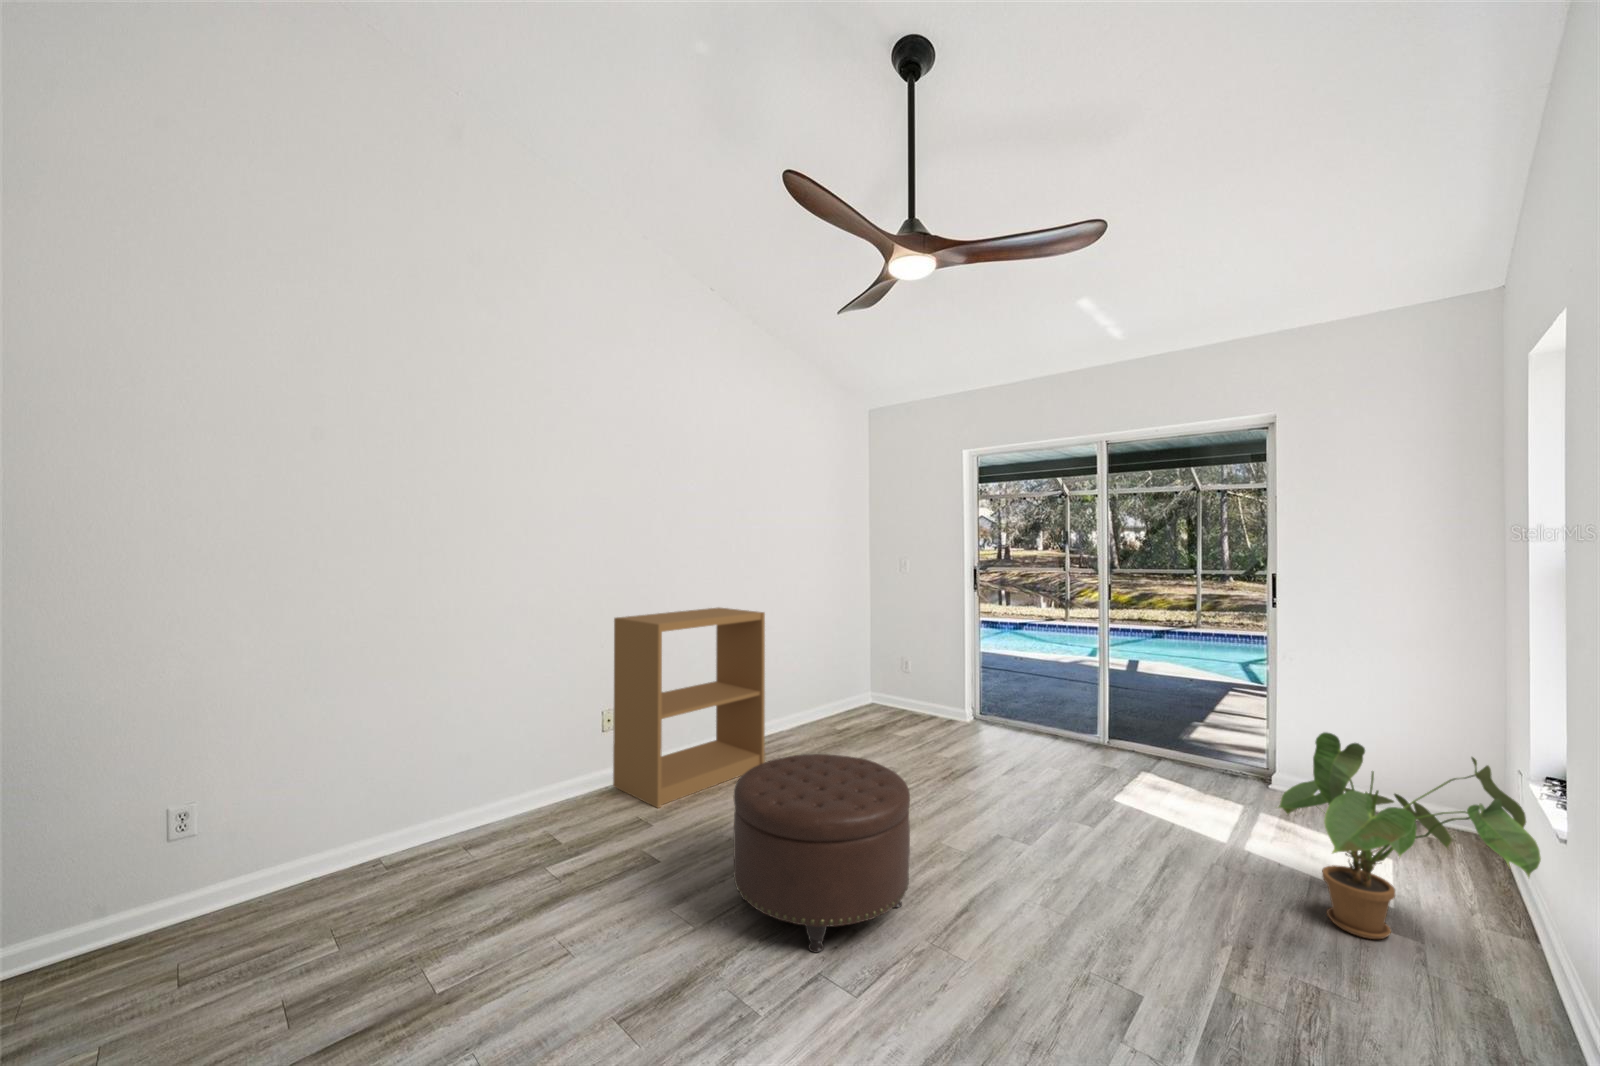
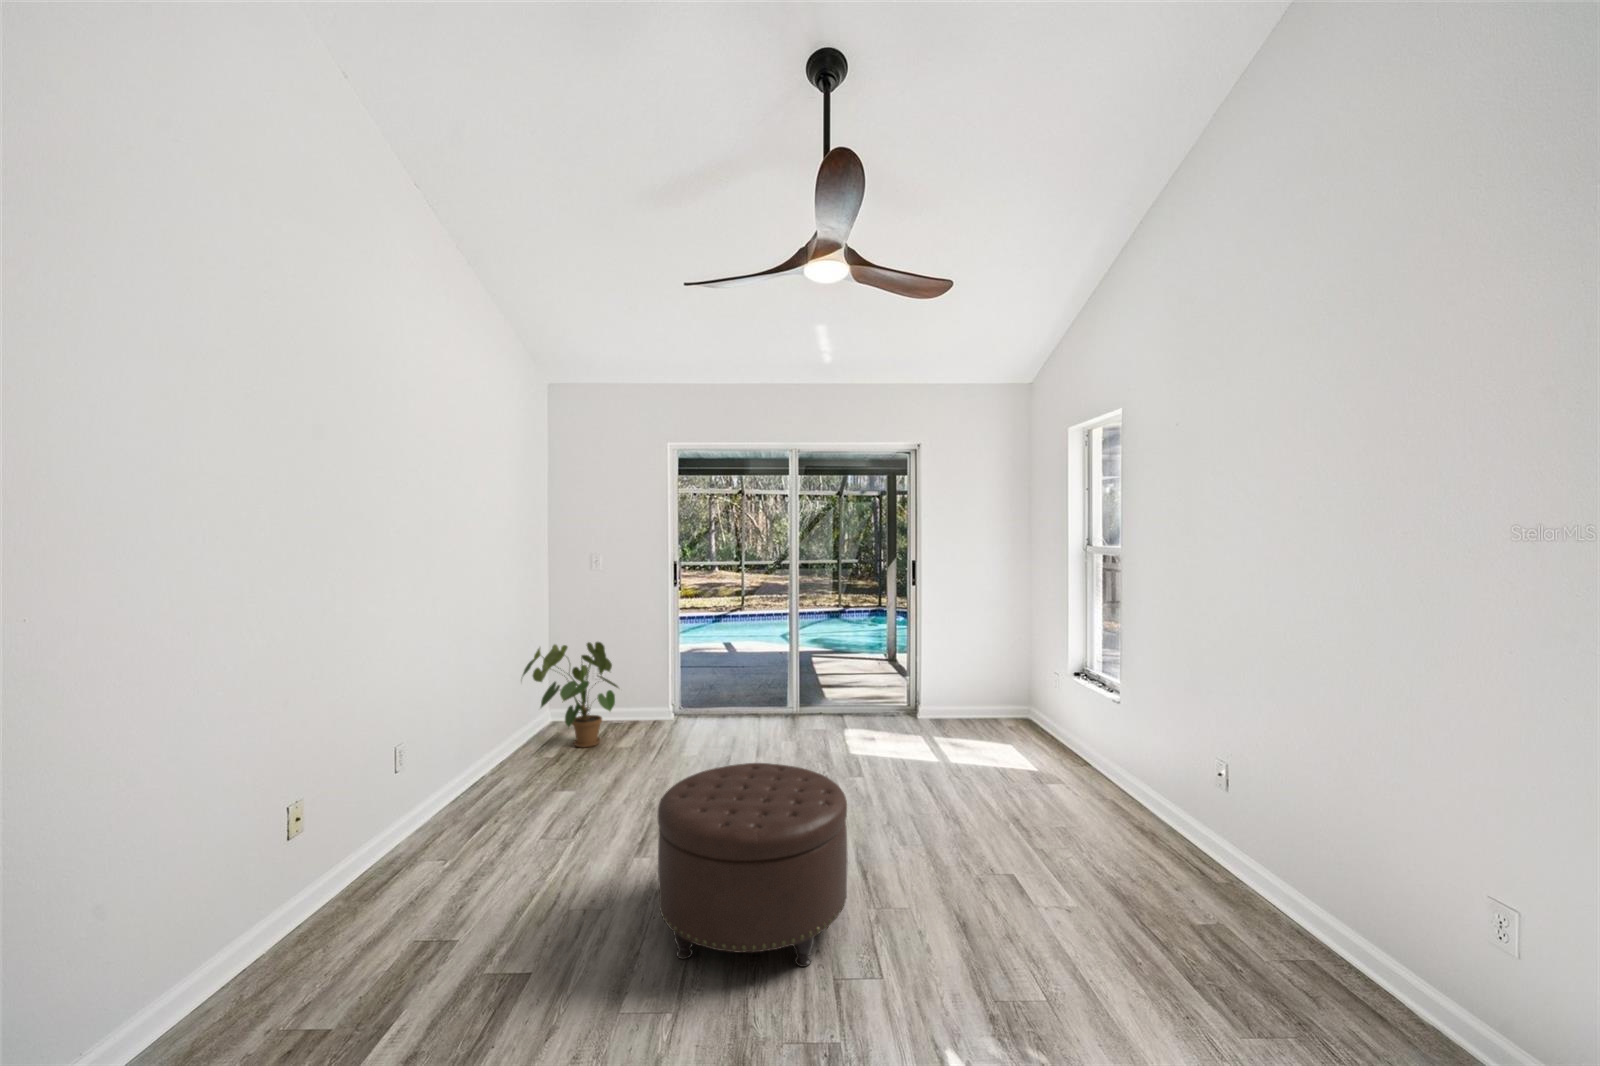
bookshelf: present [613,608,765,808] -> none [312,627,519,921]
house plant: present [1278,732,1541,939] -> present [523,642,618,748]

